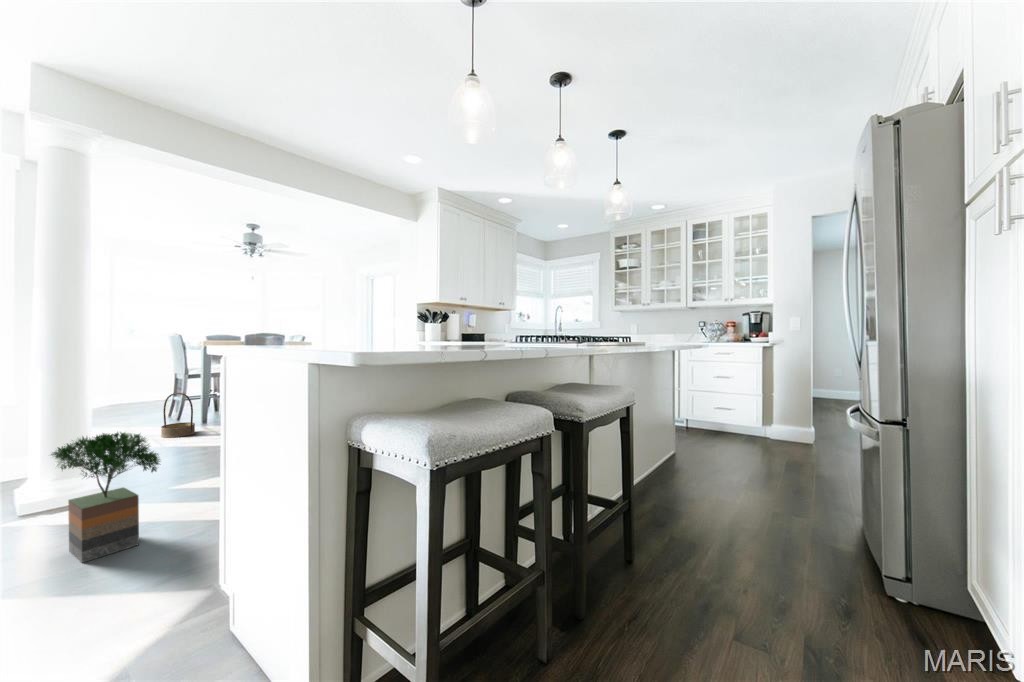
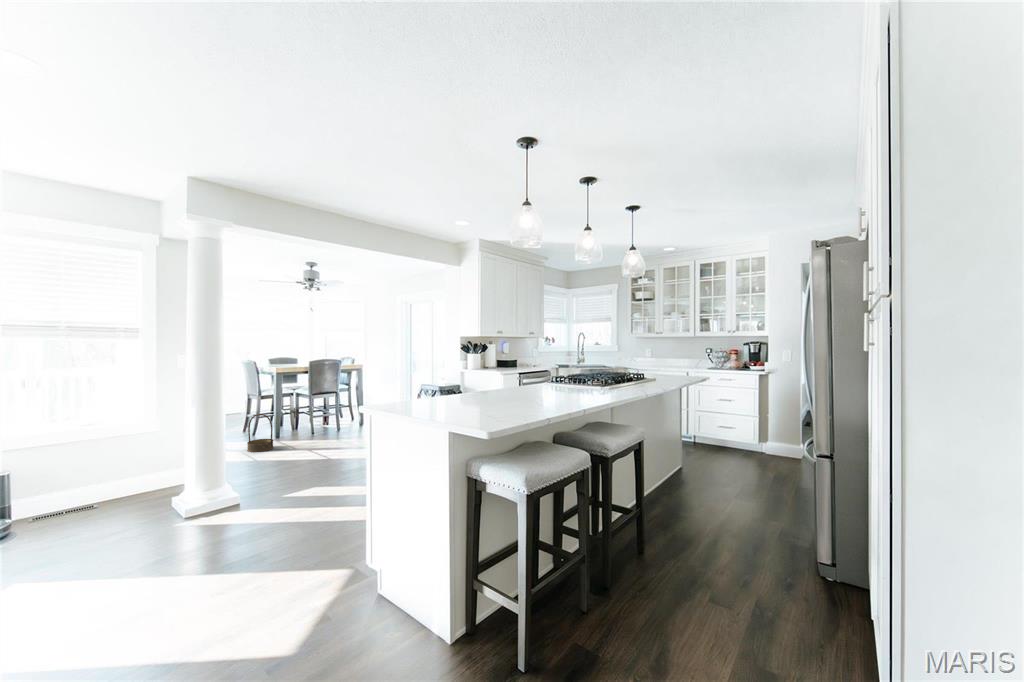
potted tree: present [51,432,160,563] -> none [232,456,302,550]

